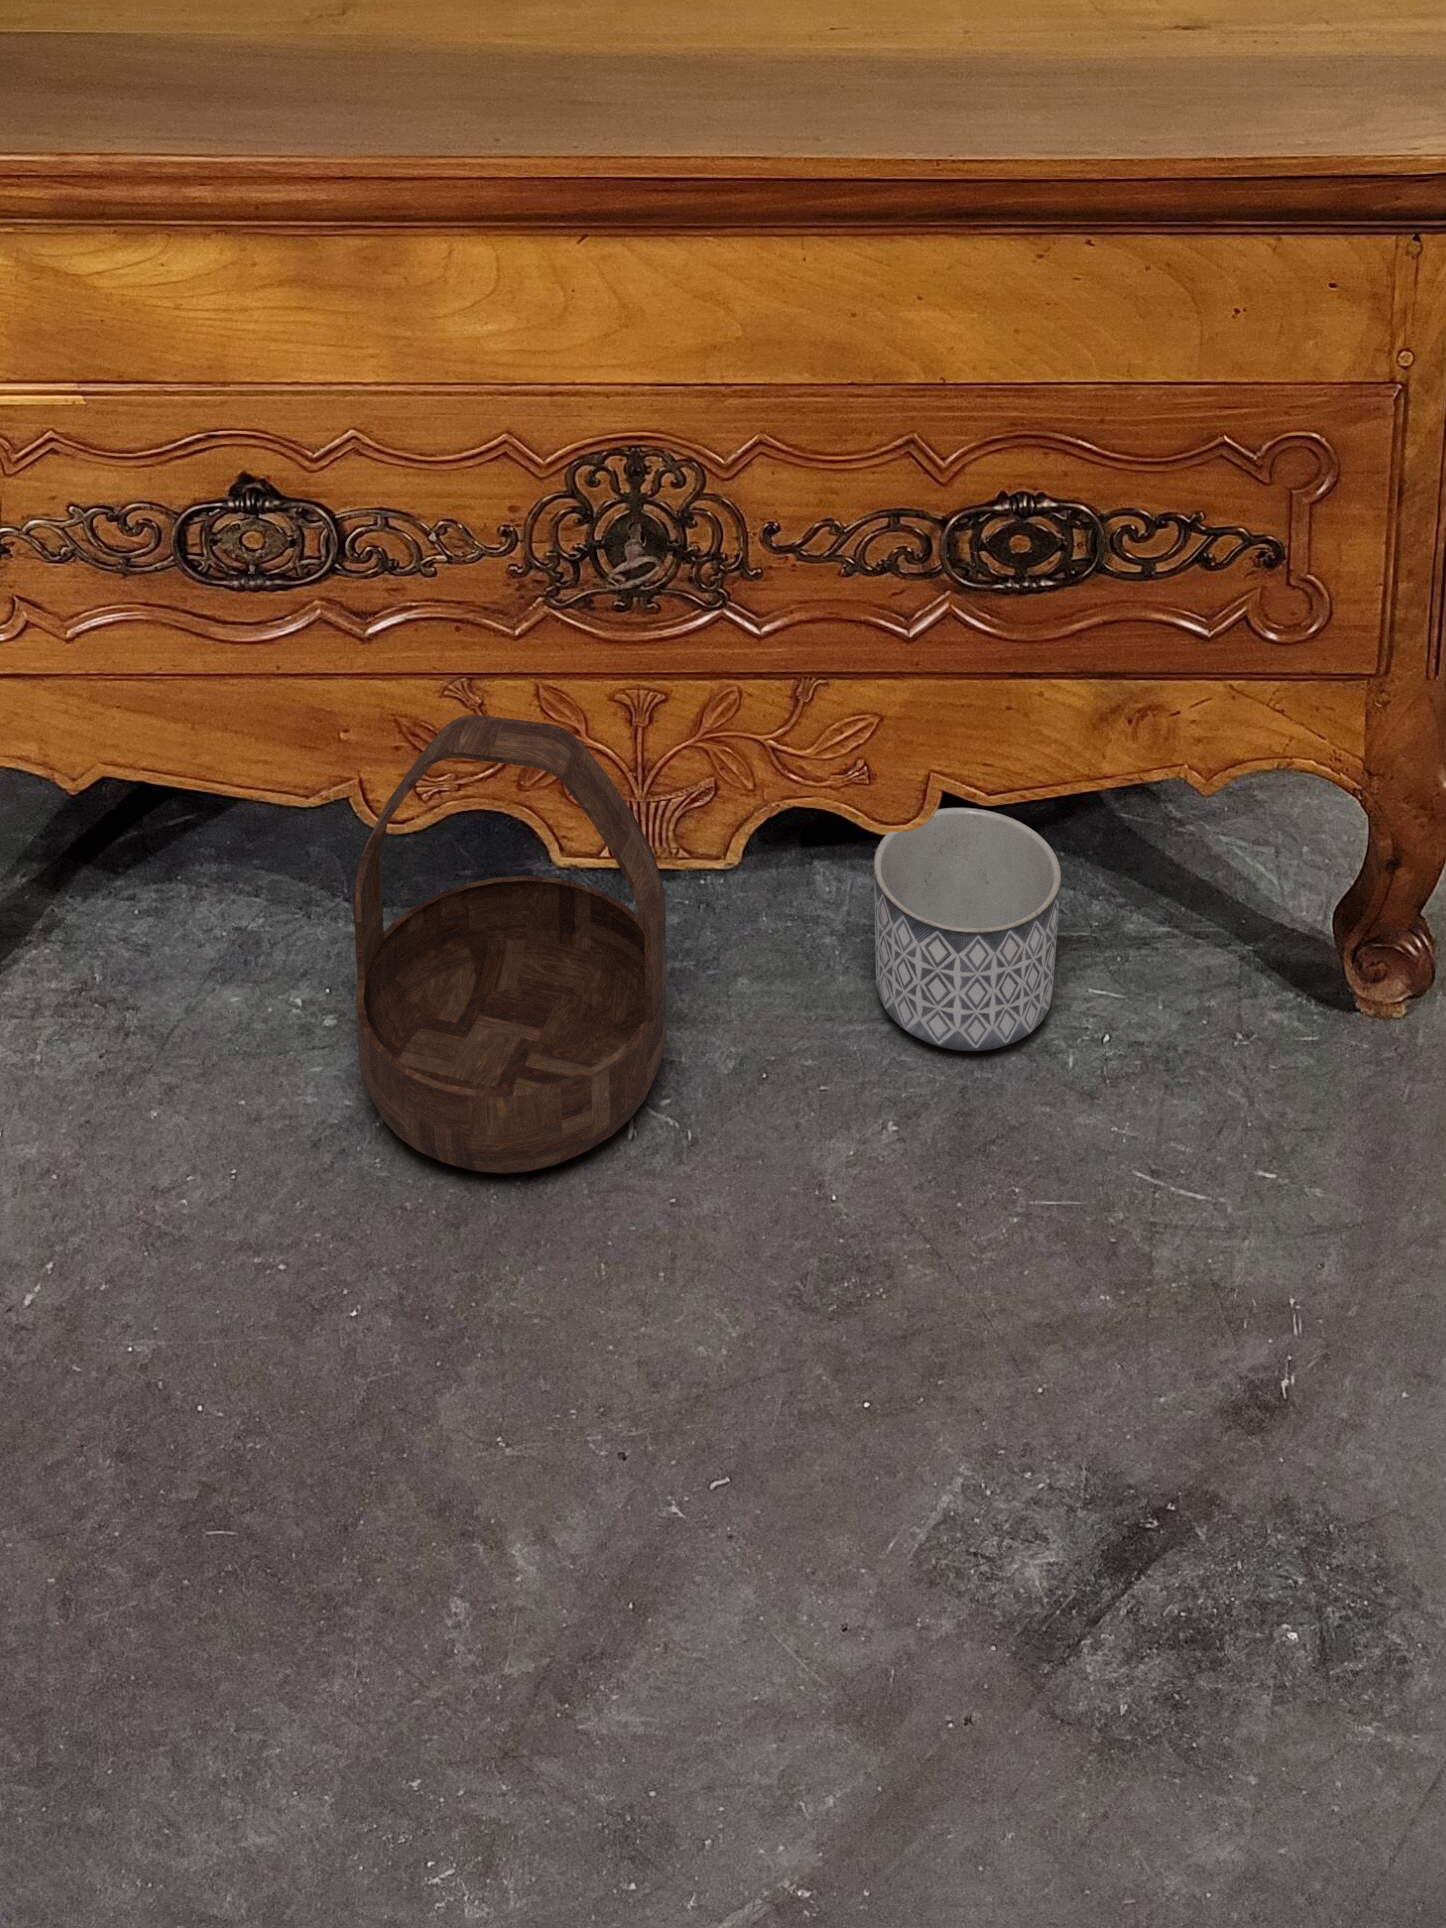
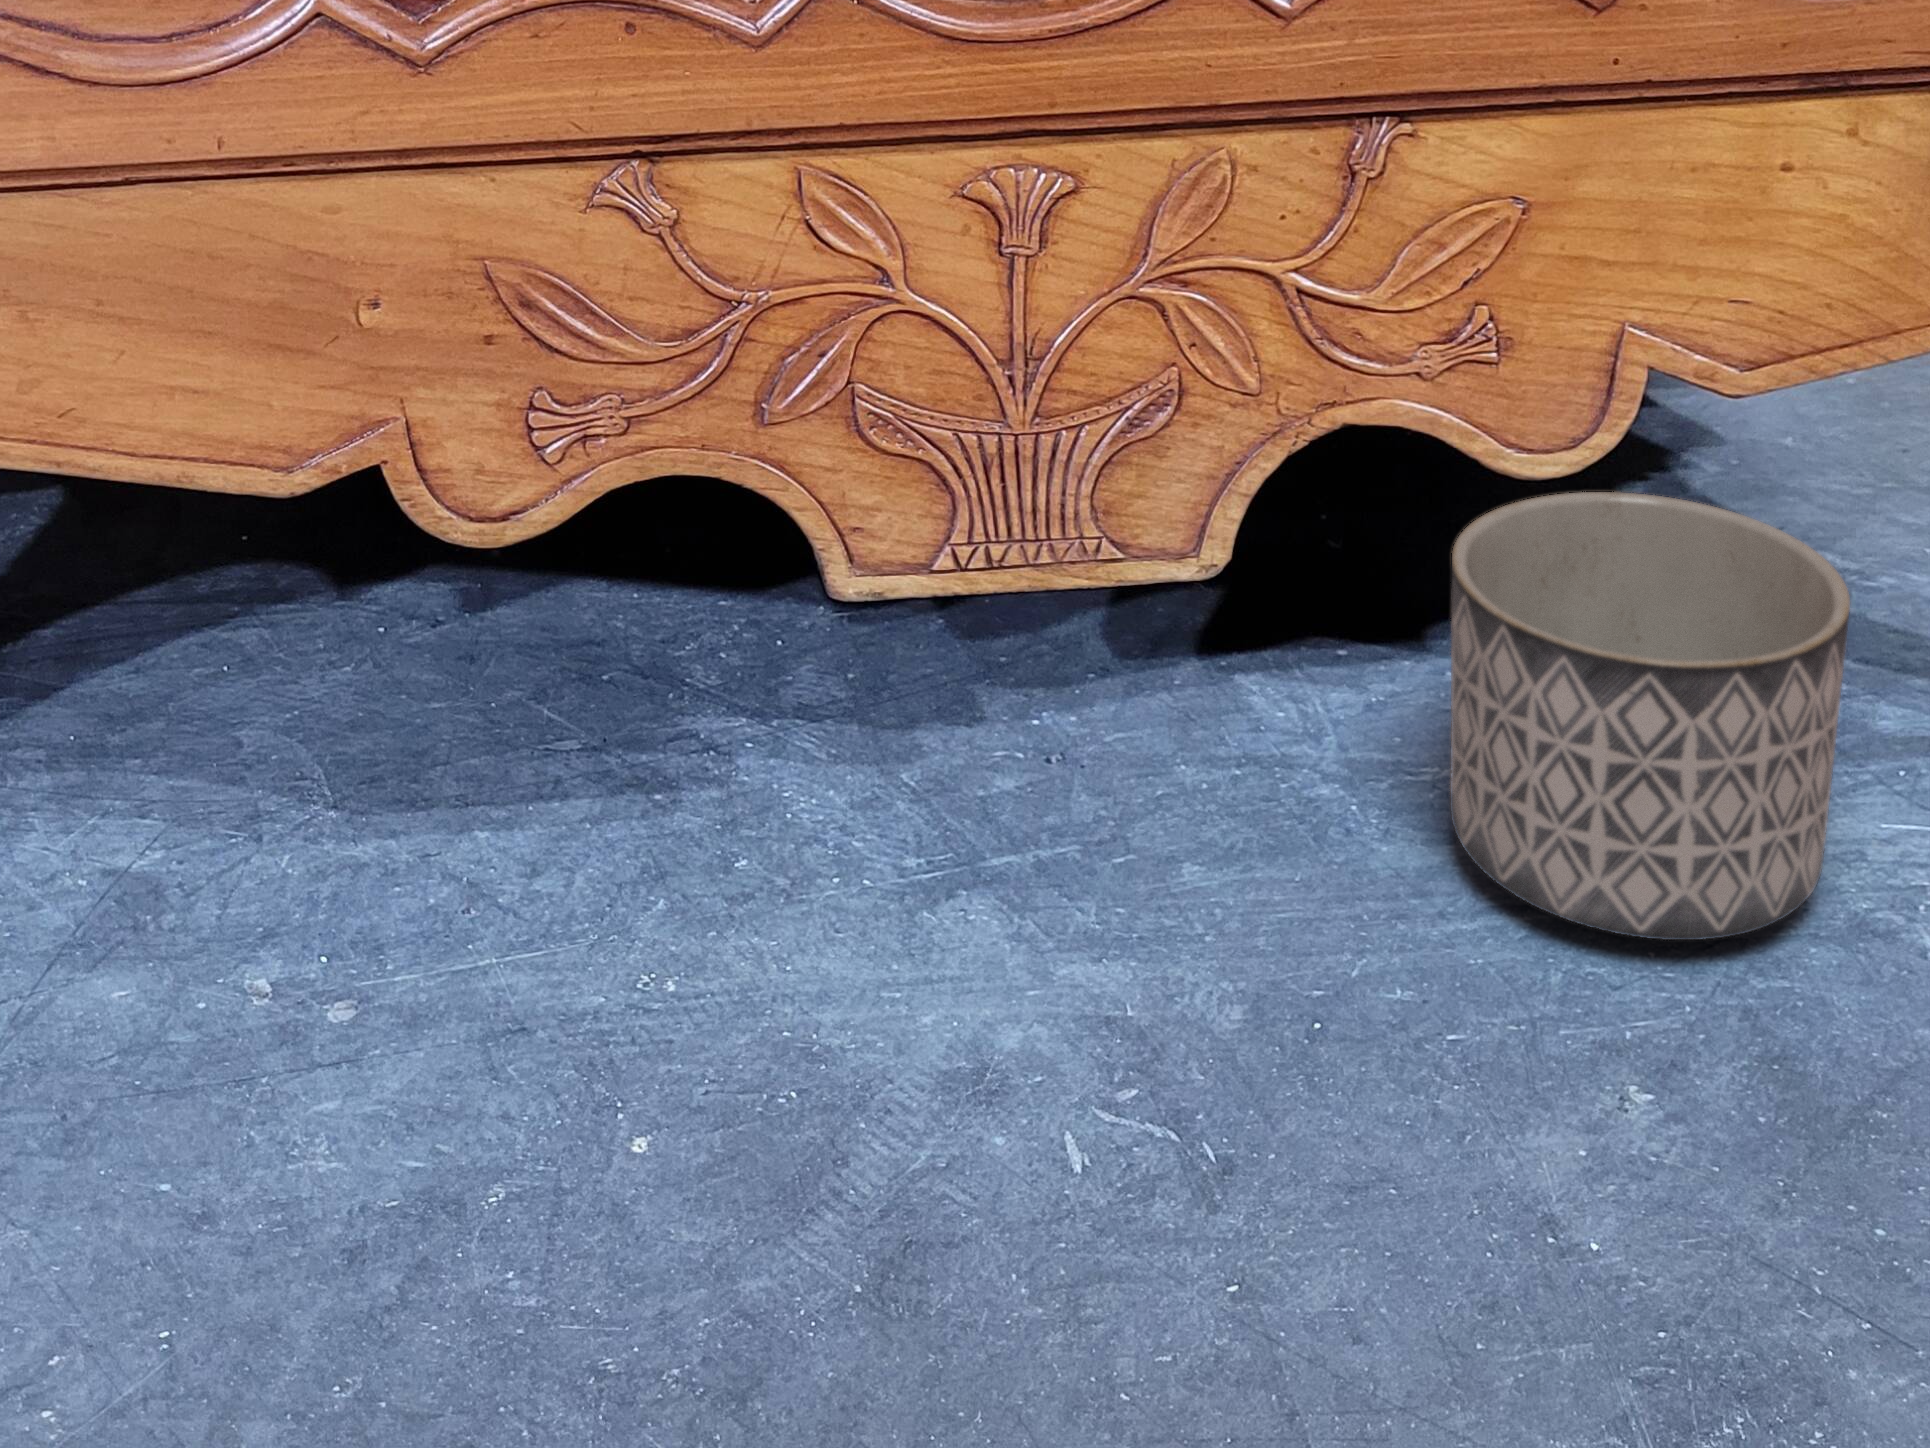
basket: present [353,715,666,1174] -> none [400,235,1098,1271]

